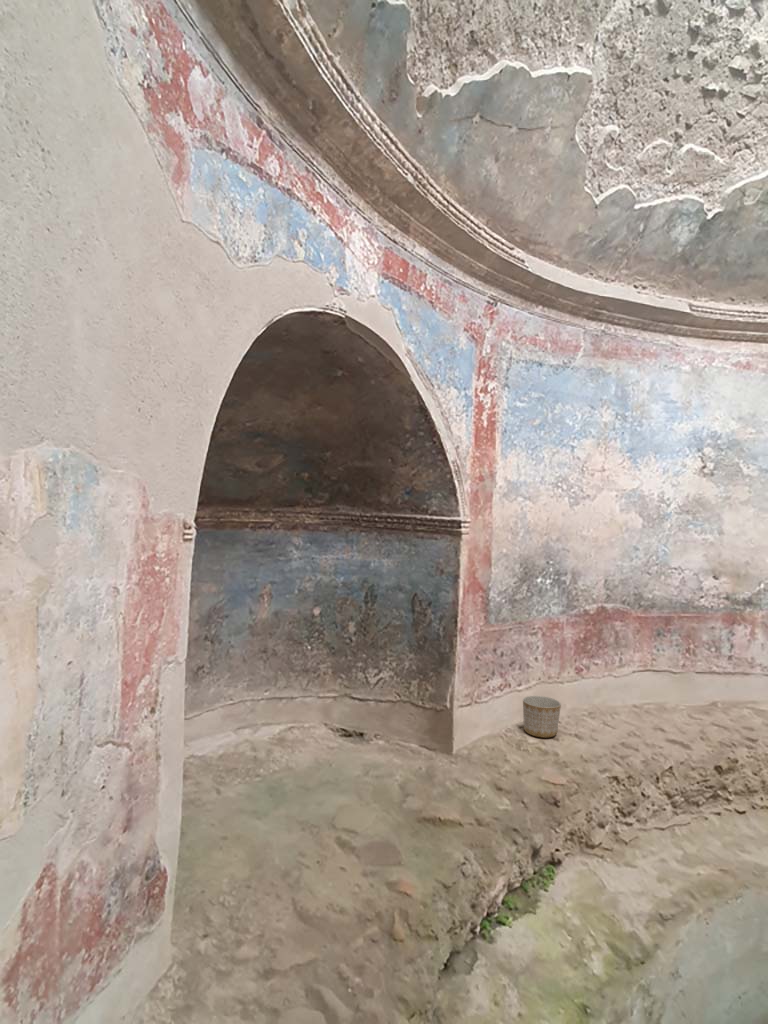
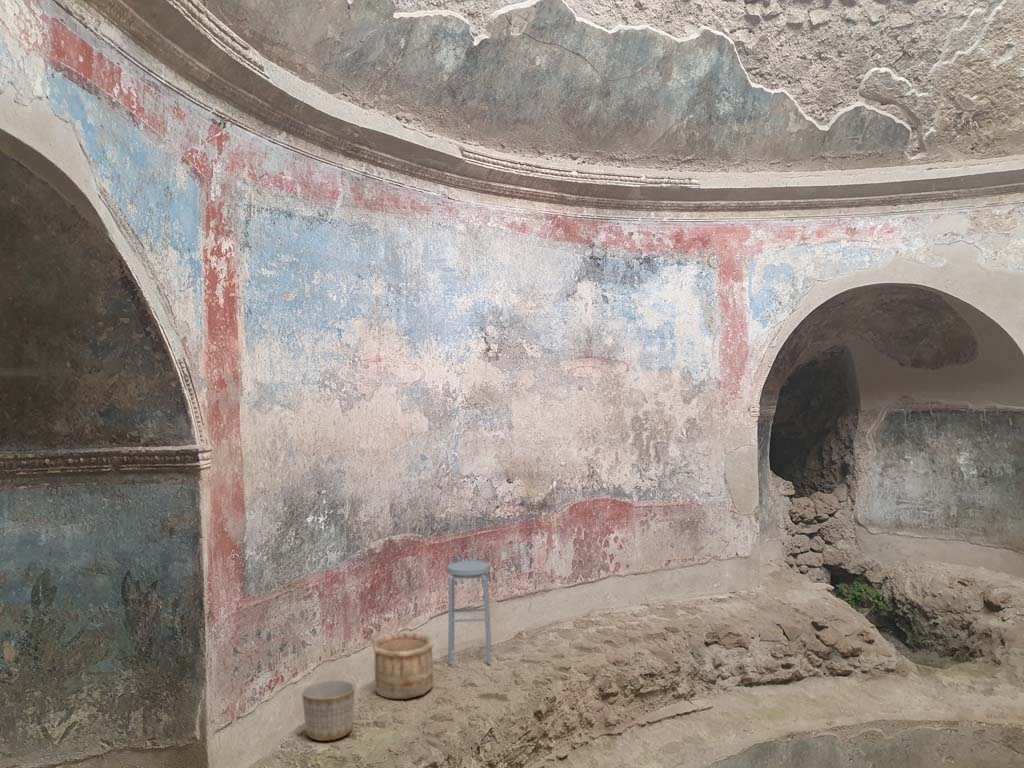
stool: none [645,635,688,720] -> present [447,561,491,665]
wooden bucket: none [581,678,630,727] -> present [373,633,434,699]

